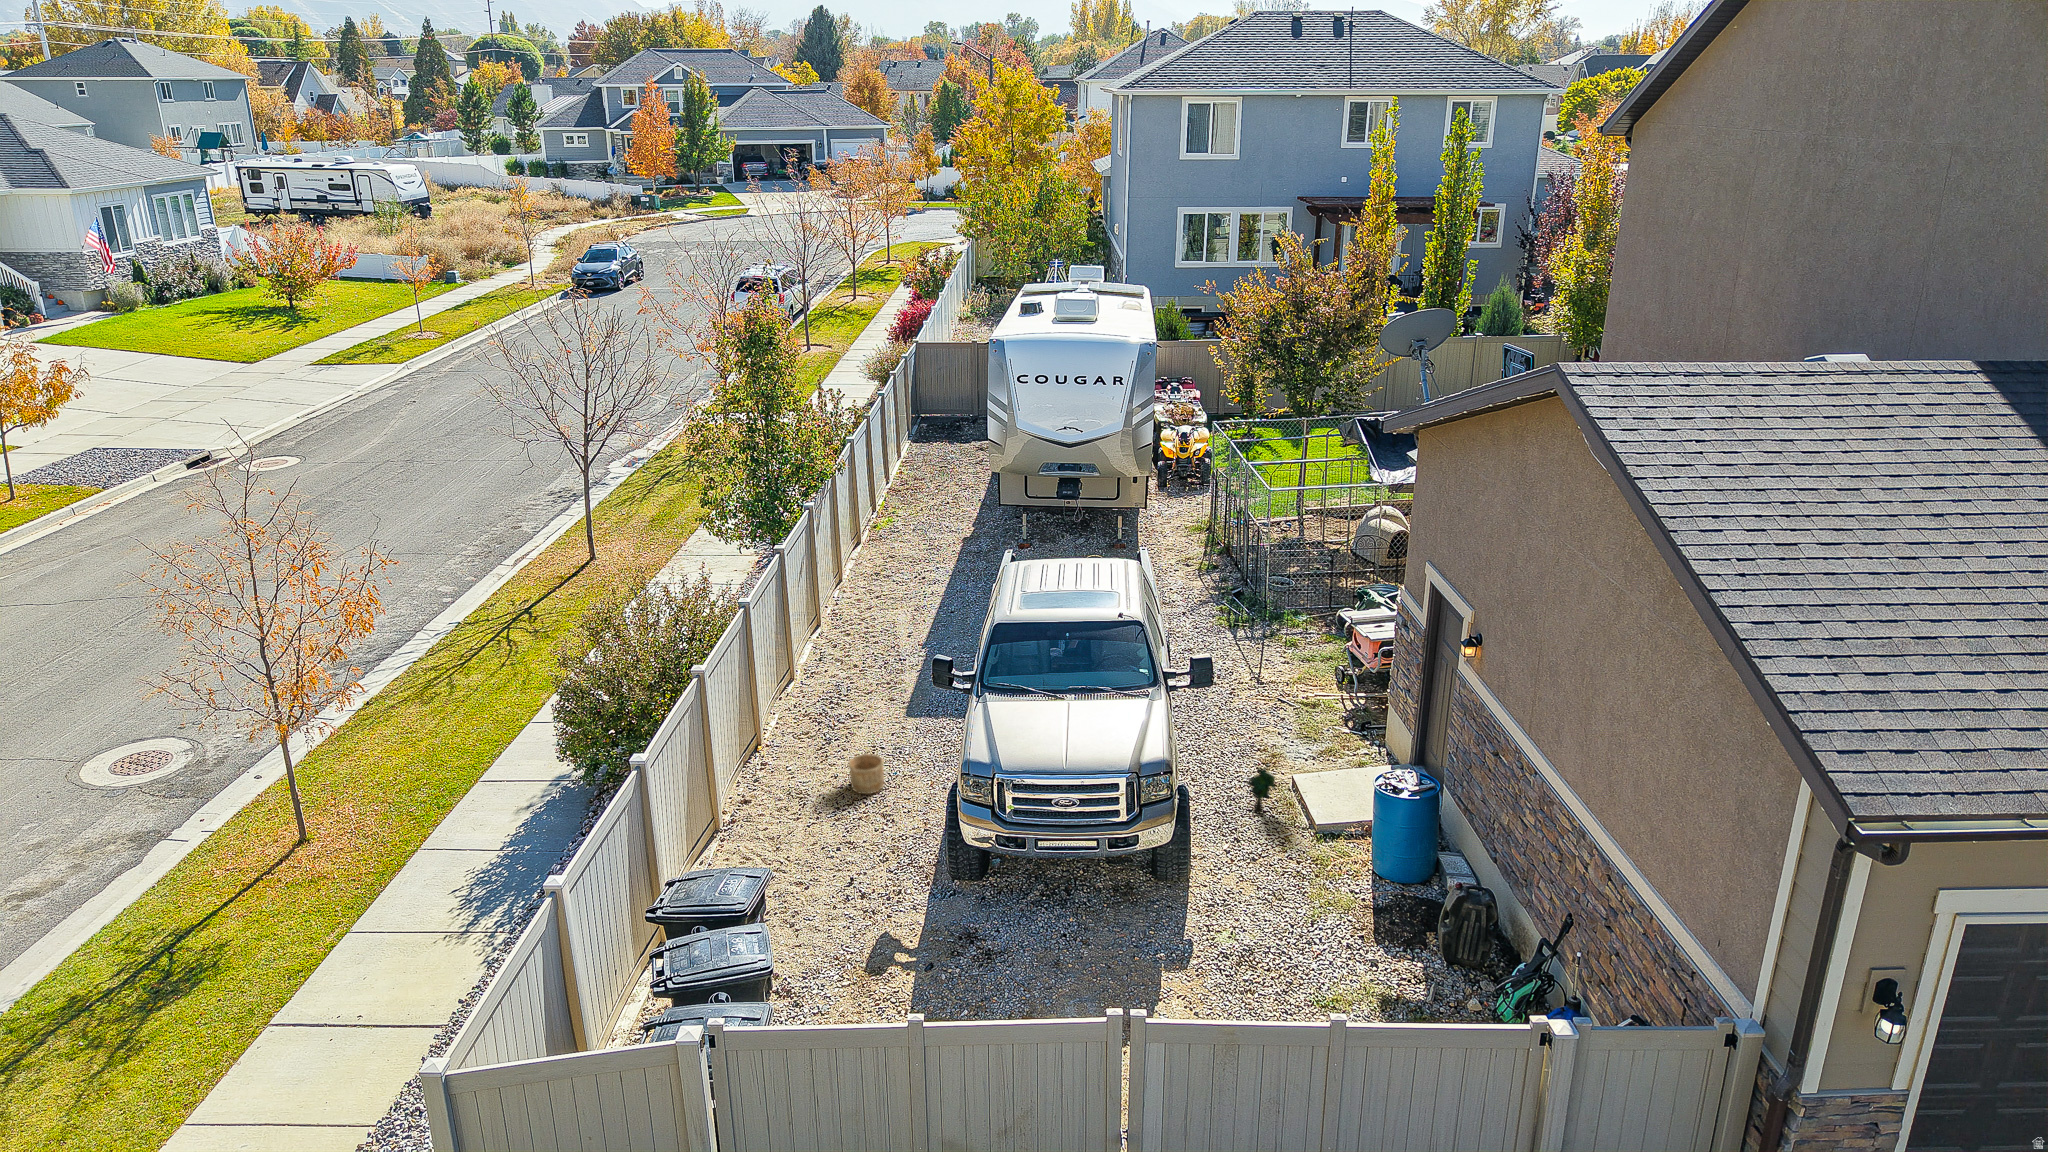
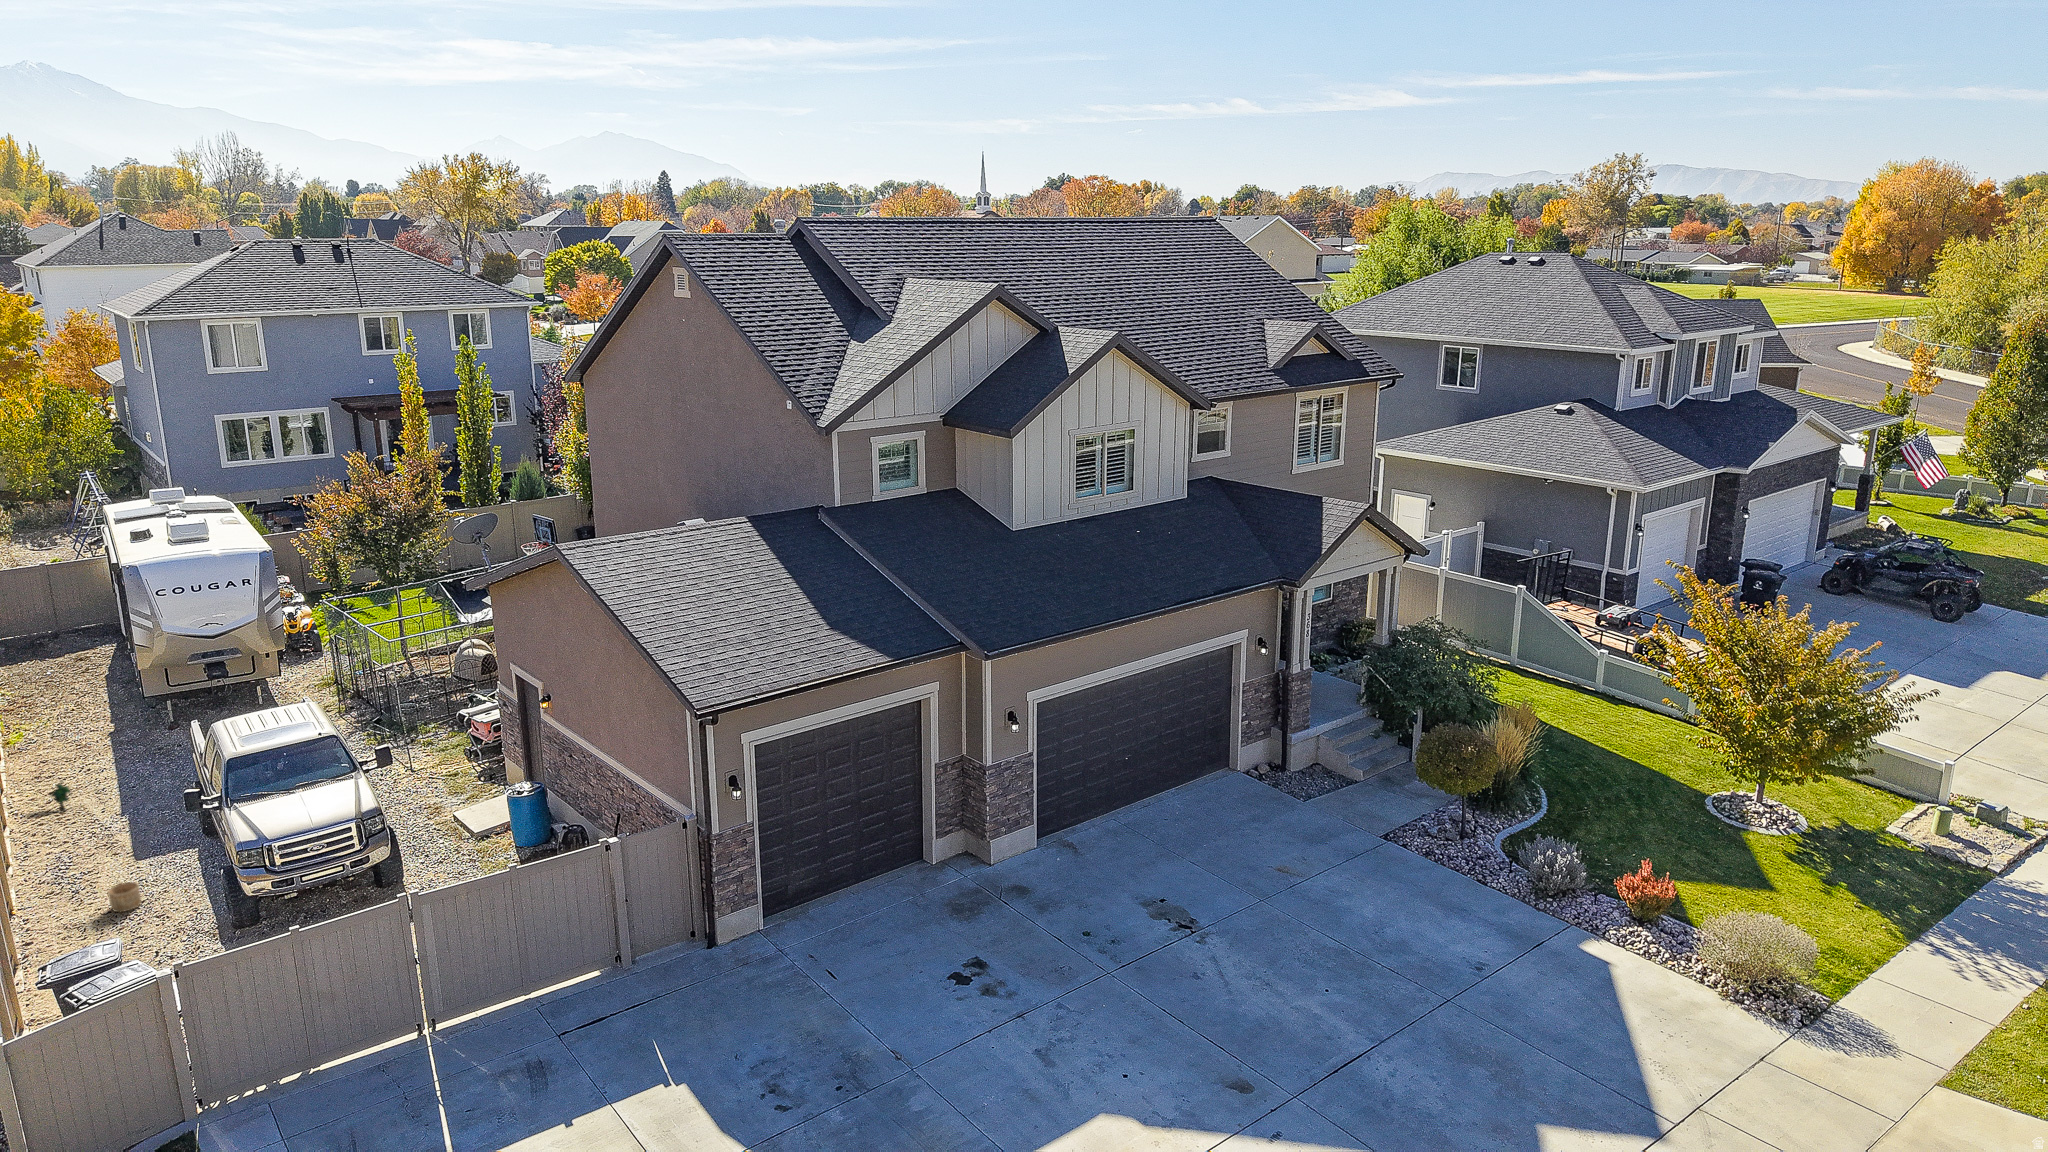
decorative plant: present [1247,763,1276,814] -> present [50,781,71,812]

